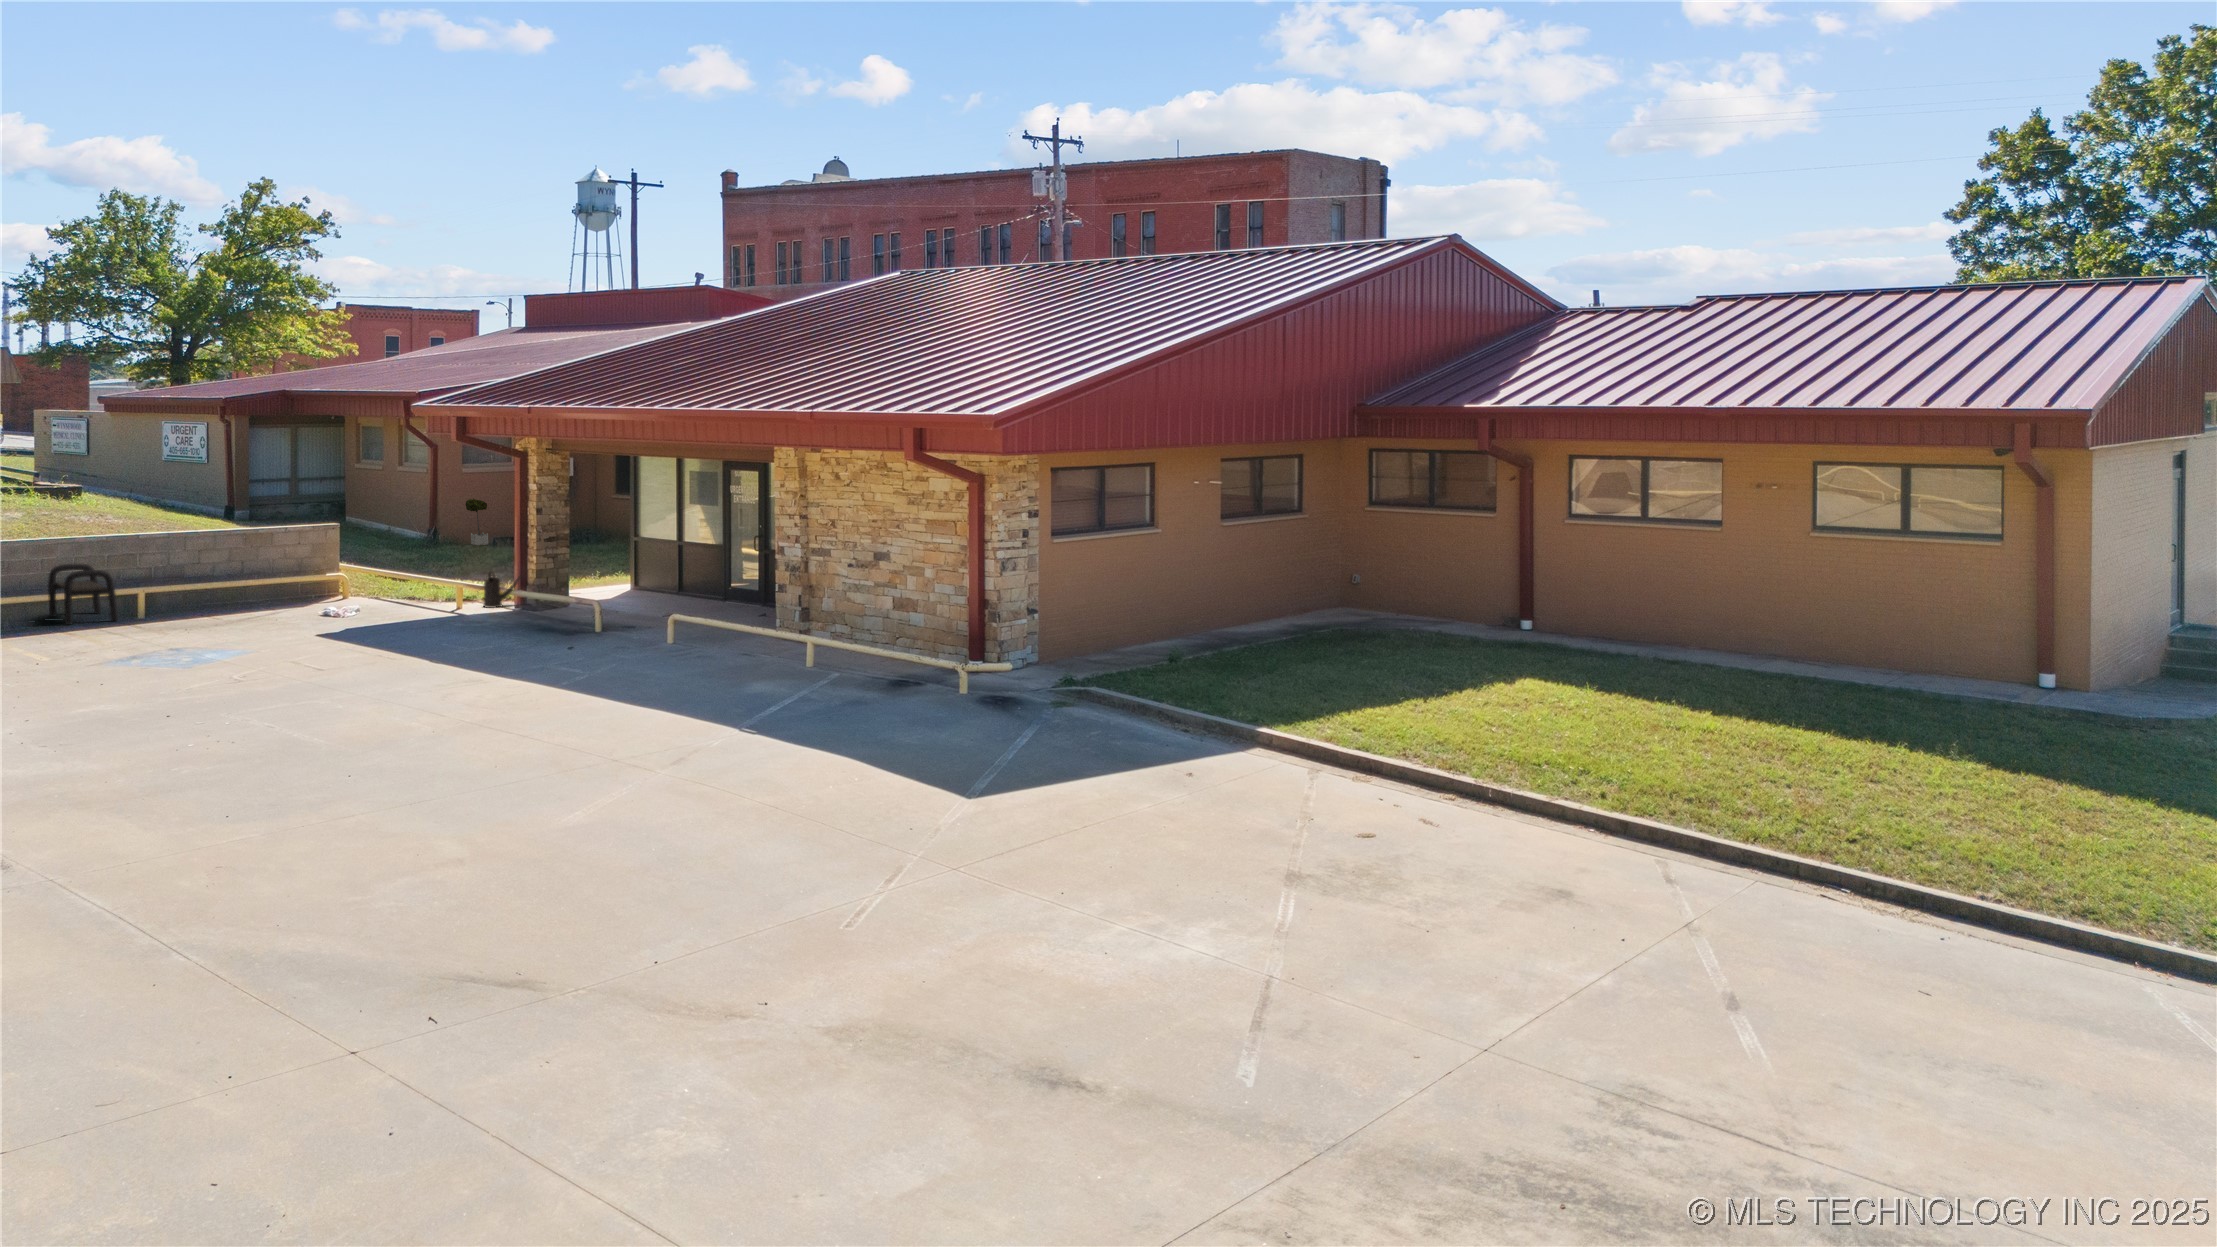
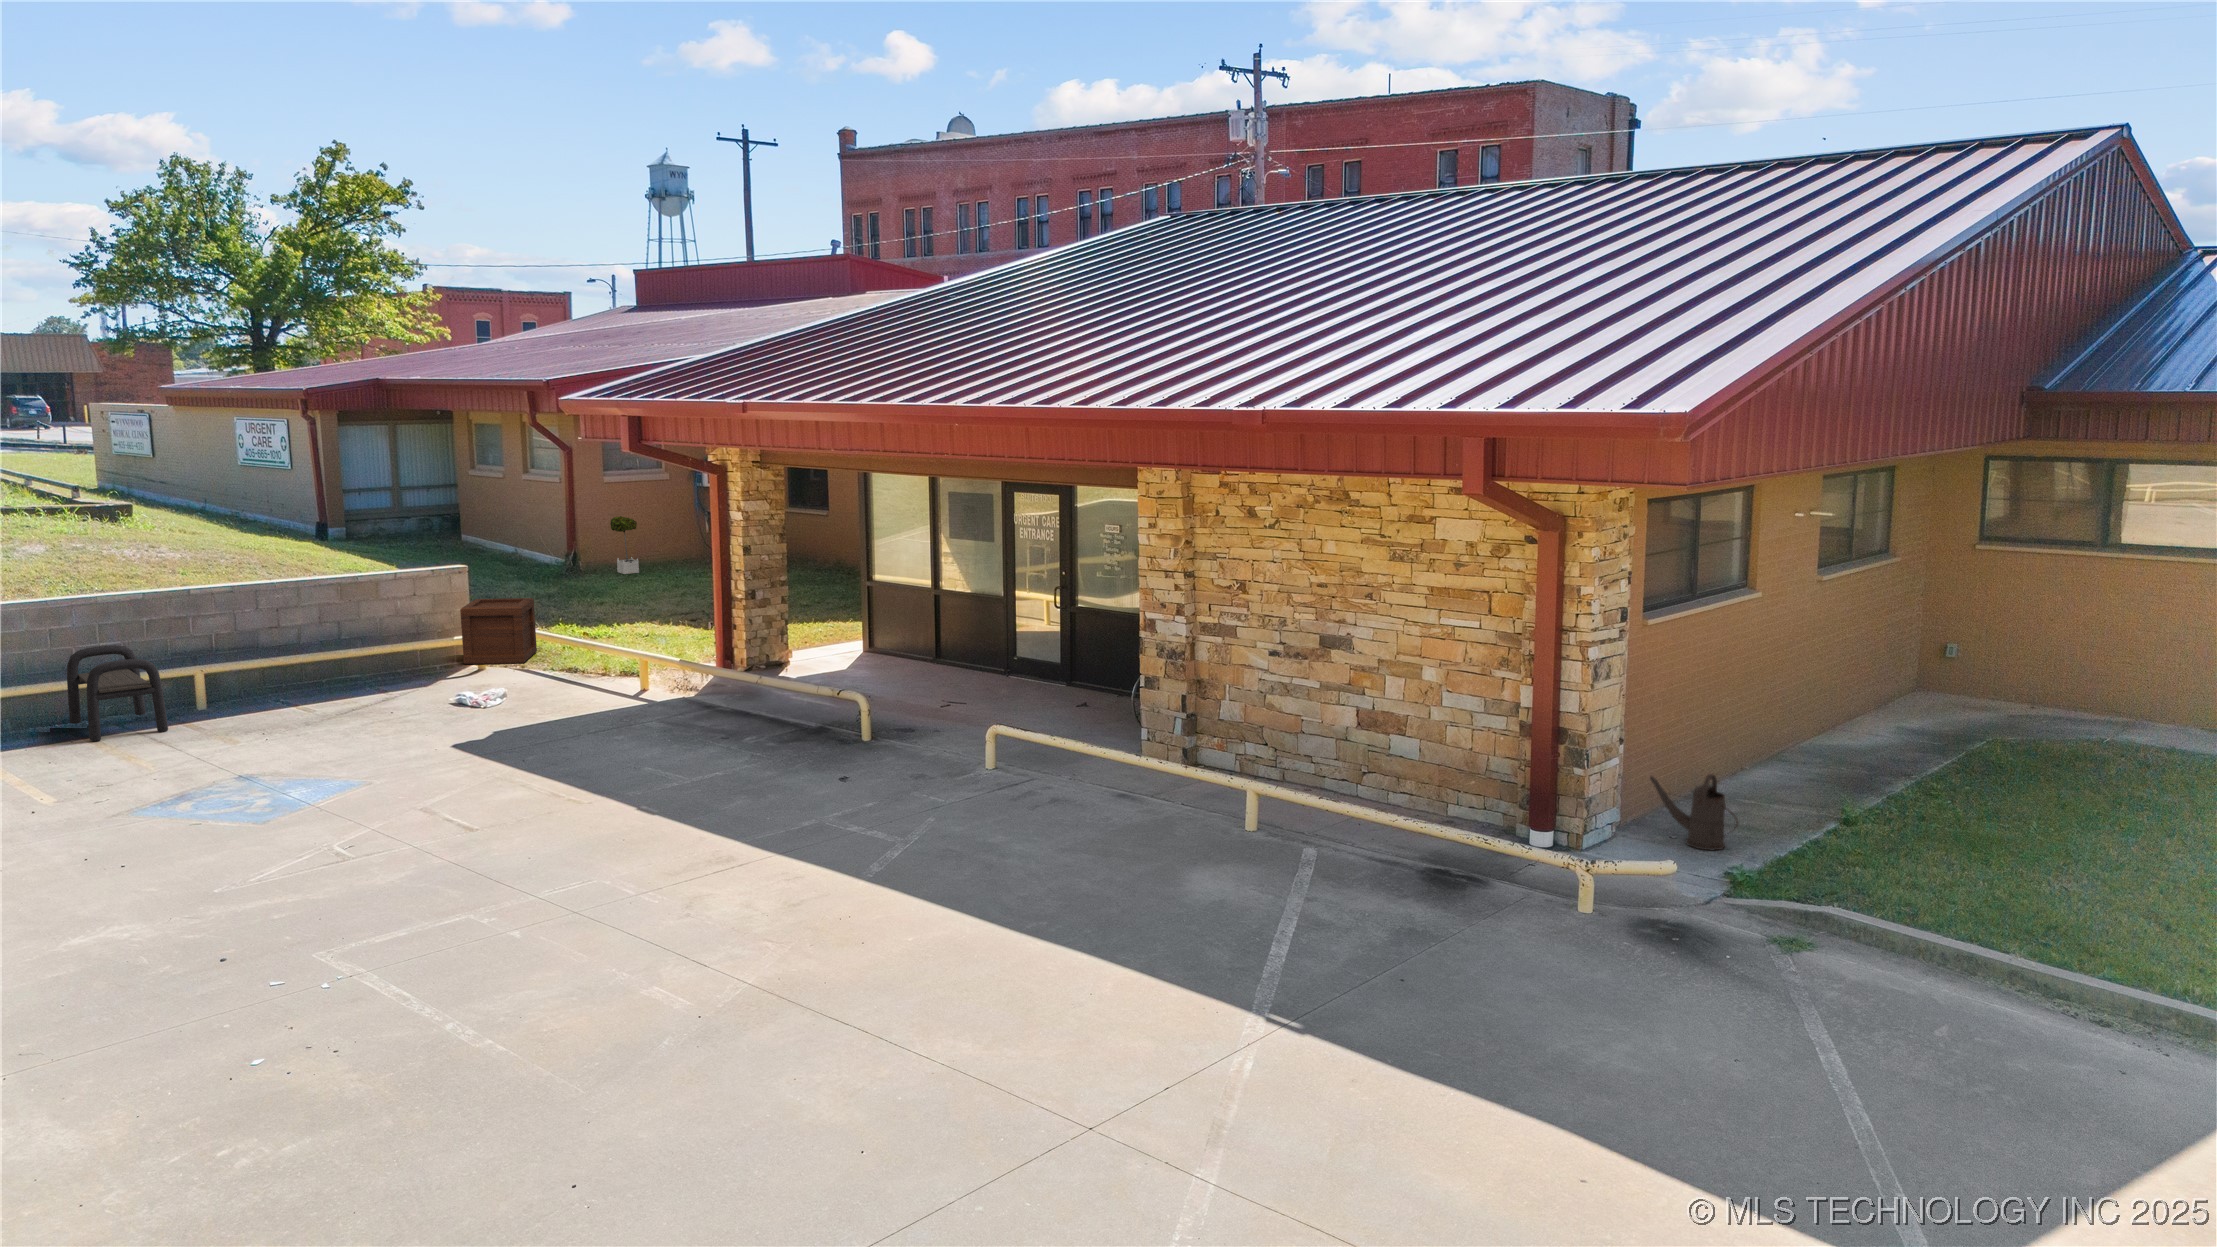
wooden crate: none [331,547,389,593] -> present [460,598,537,665]
watering can: present [477,571,521,608] -> present [1650,774,1738,850]

